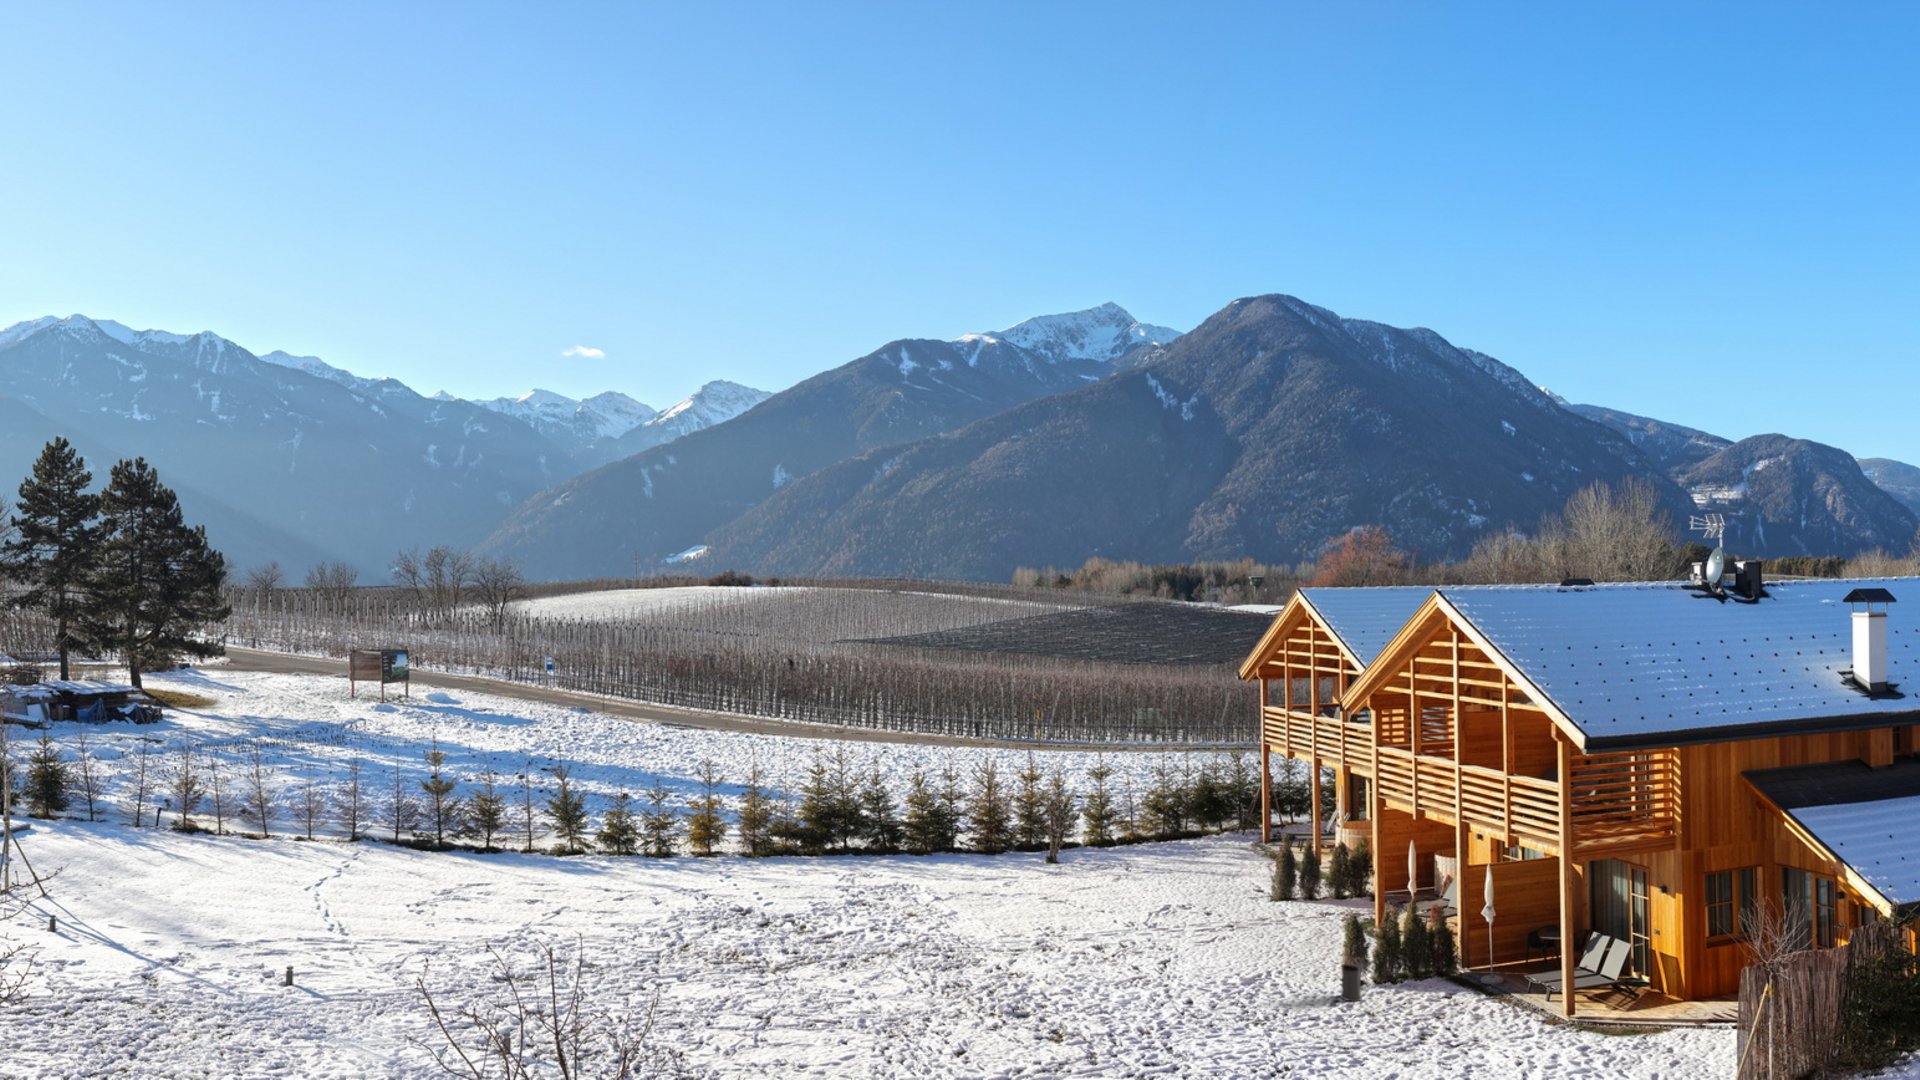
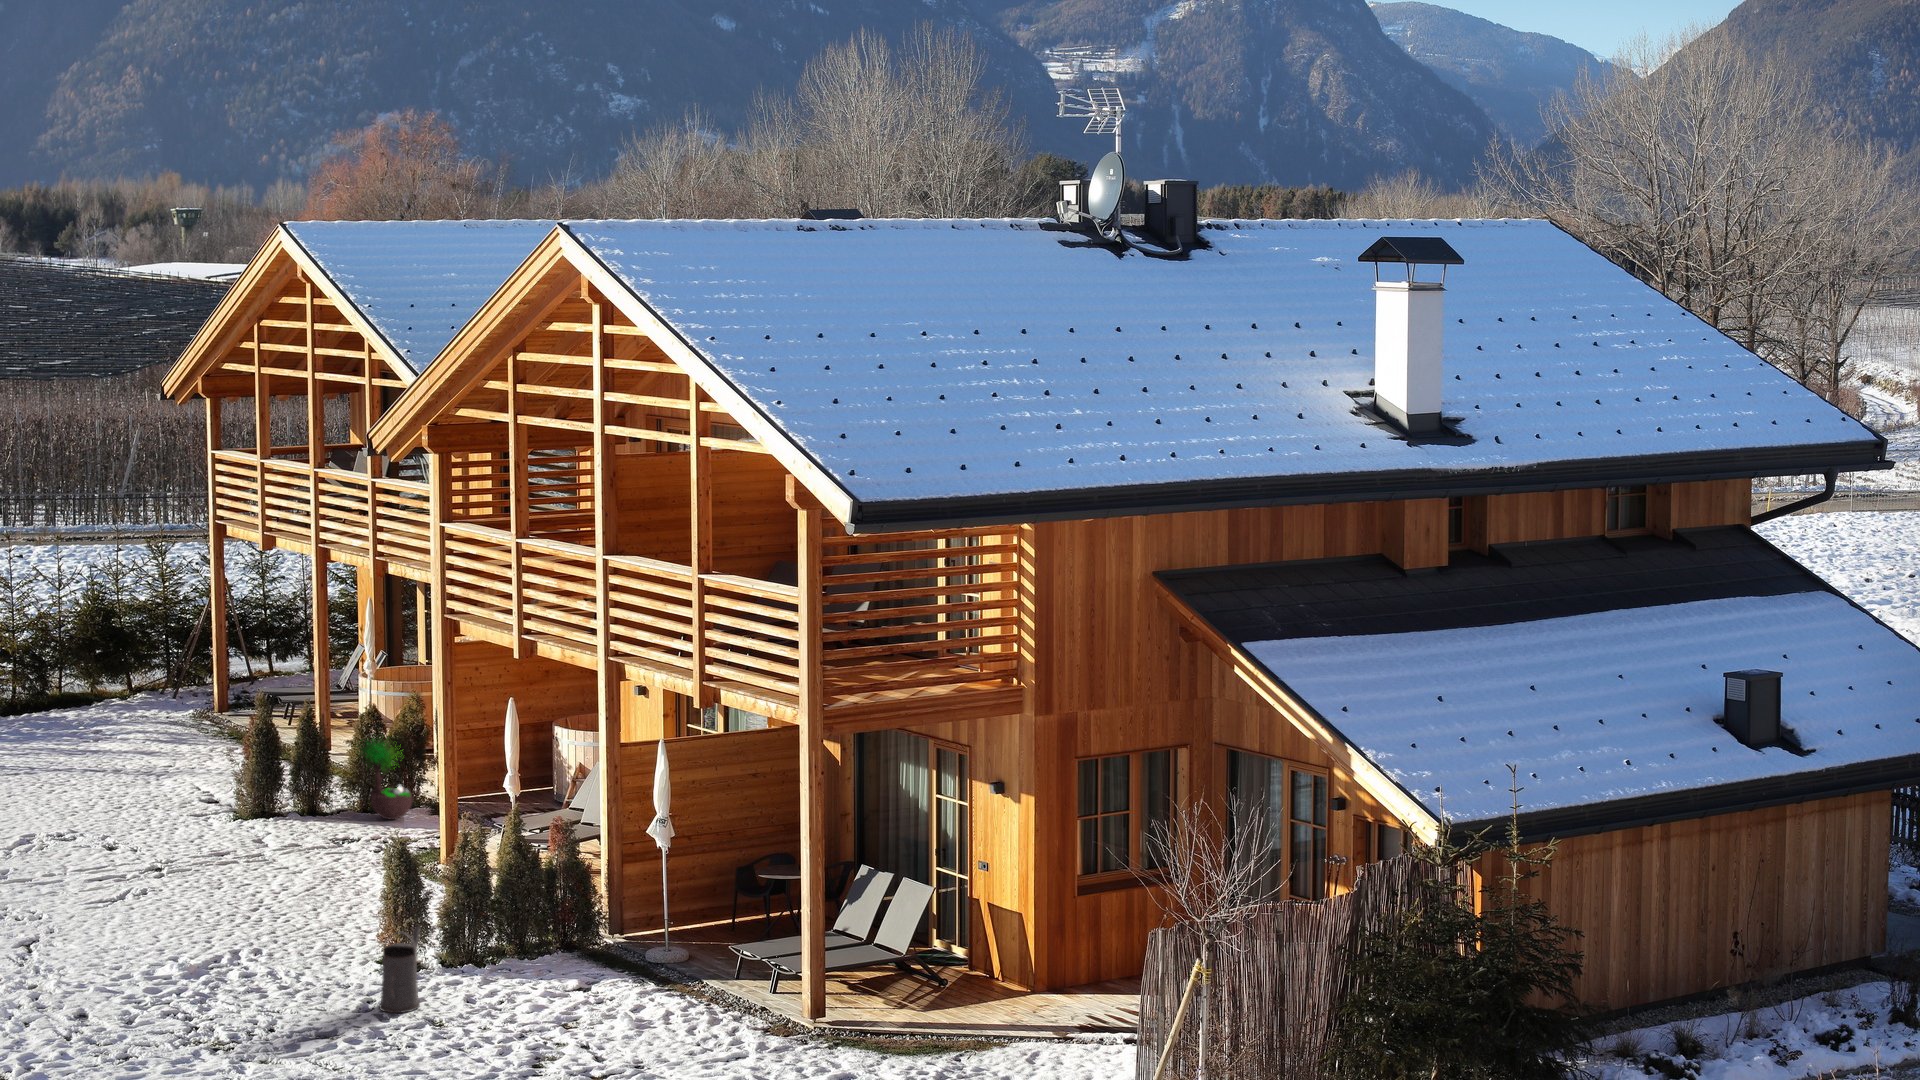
potted tree: none [1334,856,1365,907] -> present [357,738,413,820]

